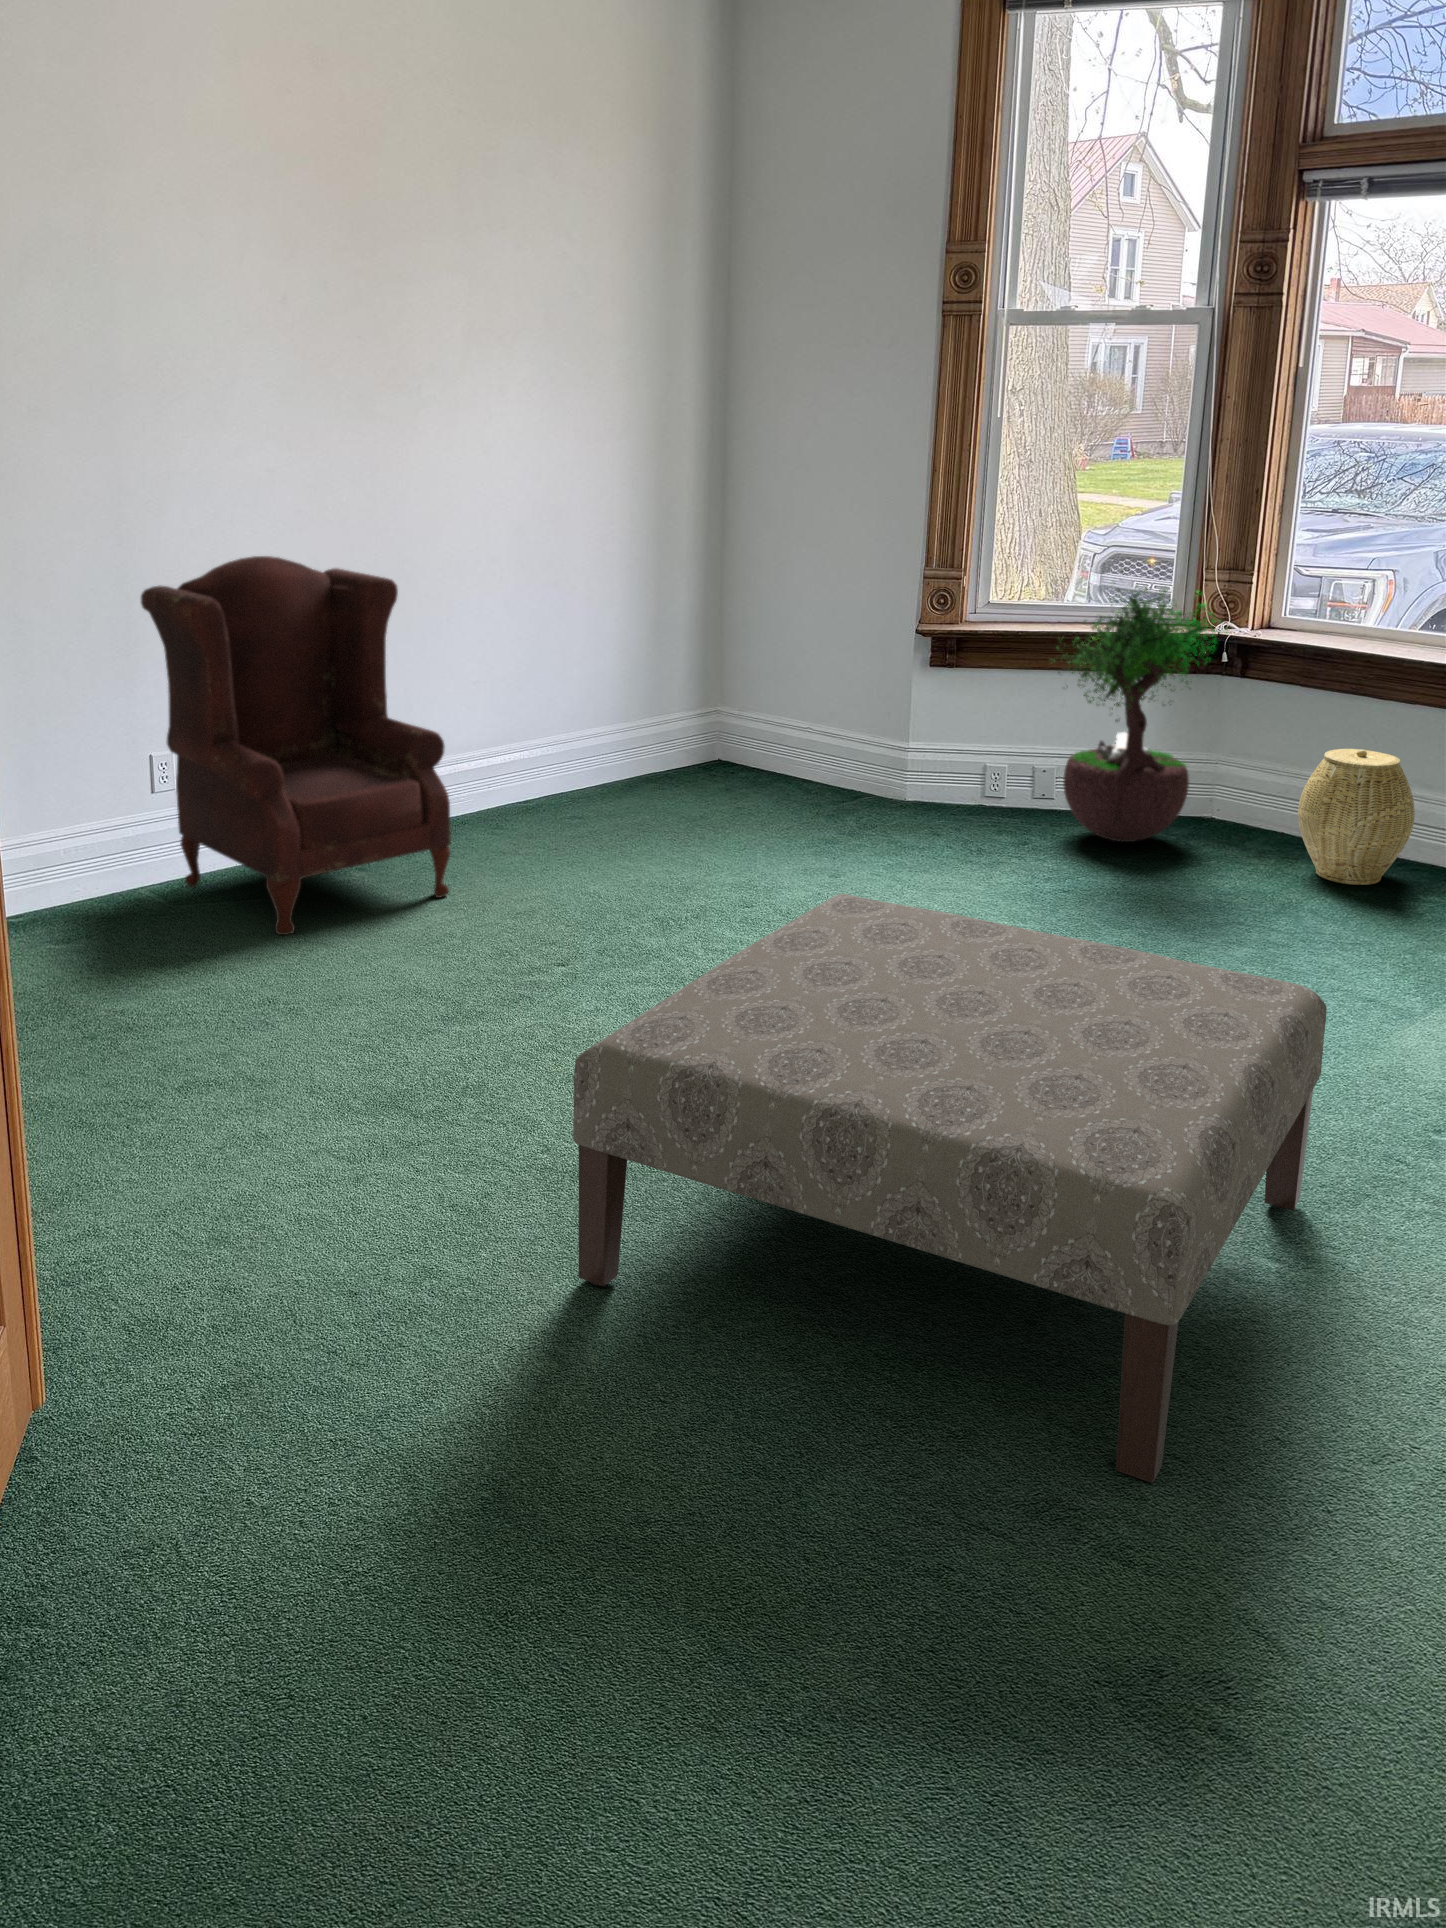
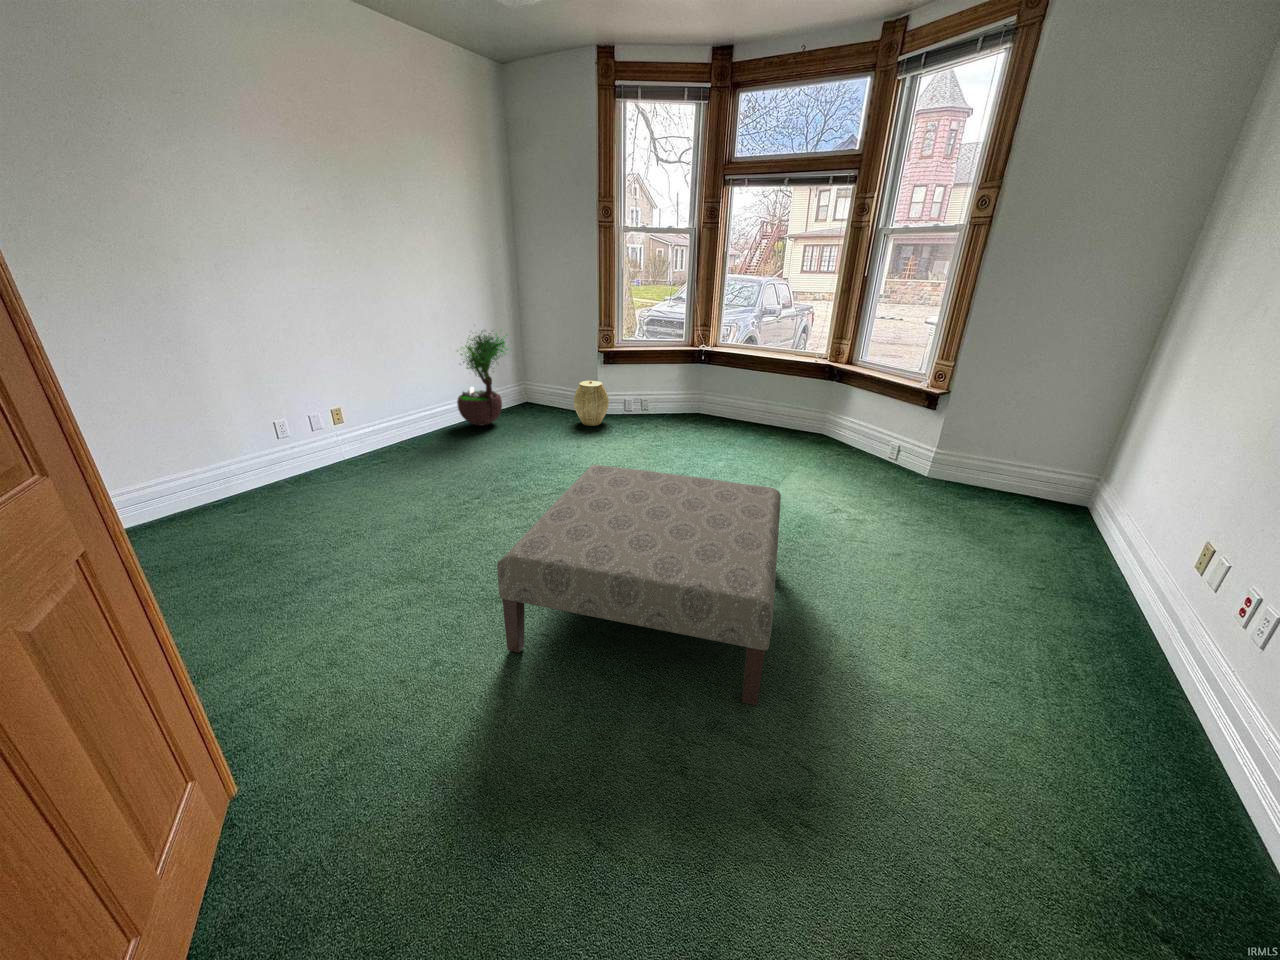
armchair: present [141,556,451,935] -> none [258,329,425,495]
potted tree: present [1054,572,1227,842] -> present [457,330,507,426]
woven basket: present [1298,749,1415,885] -> present [574,381,609,426]

